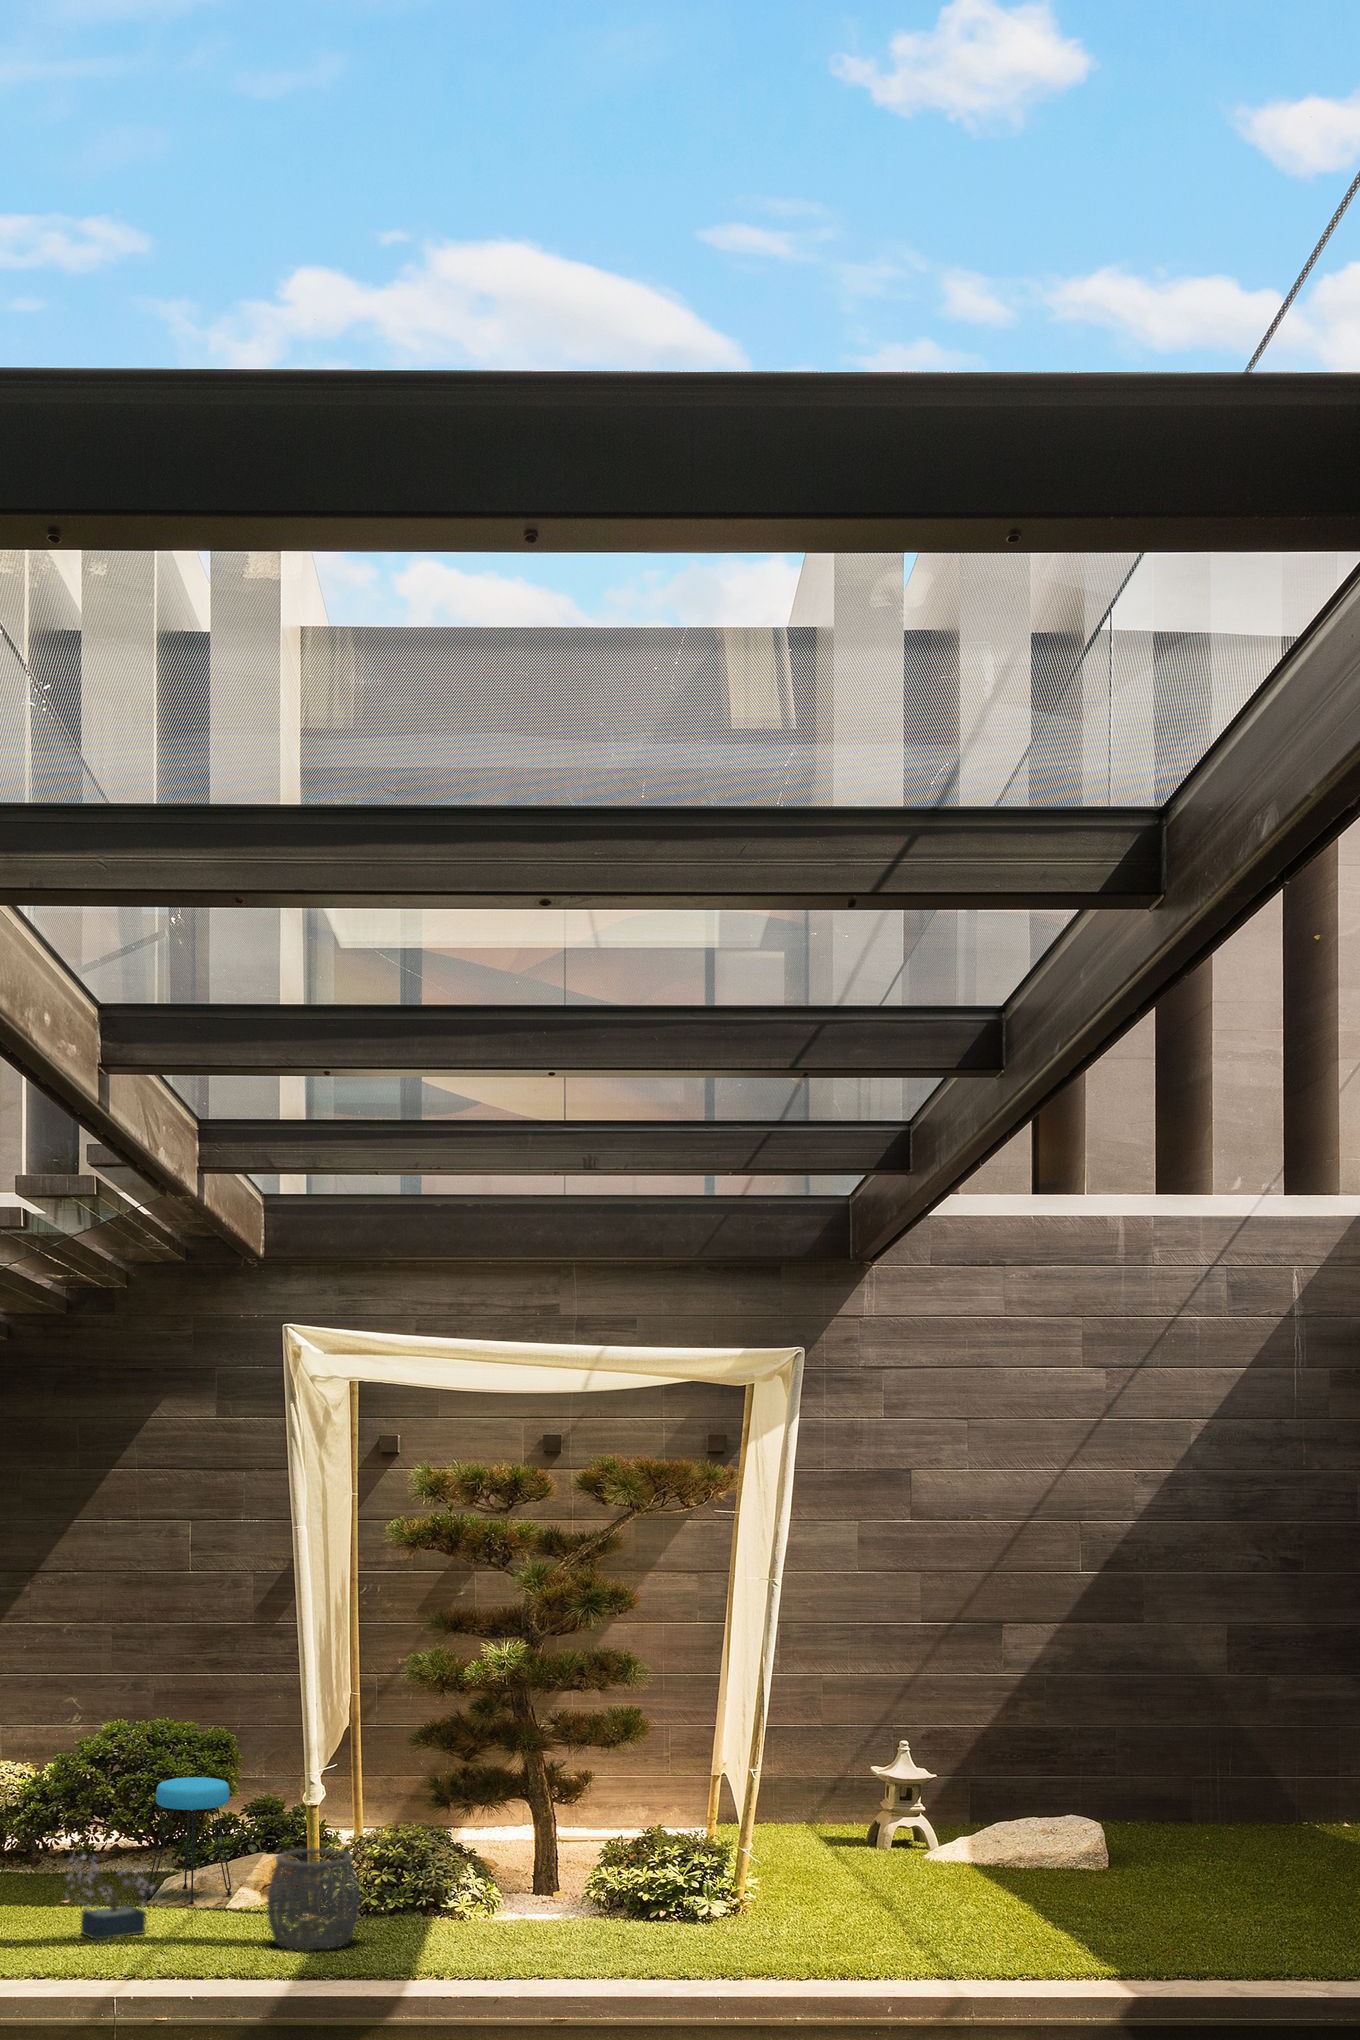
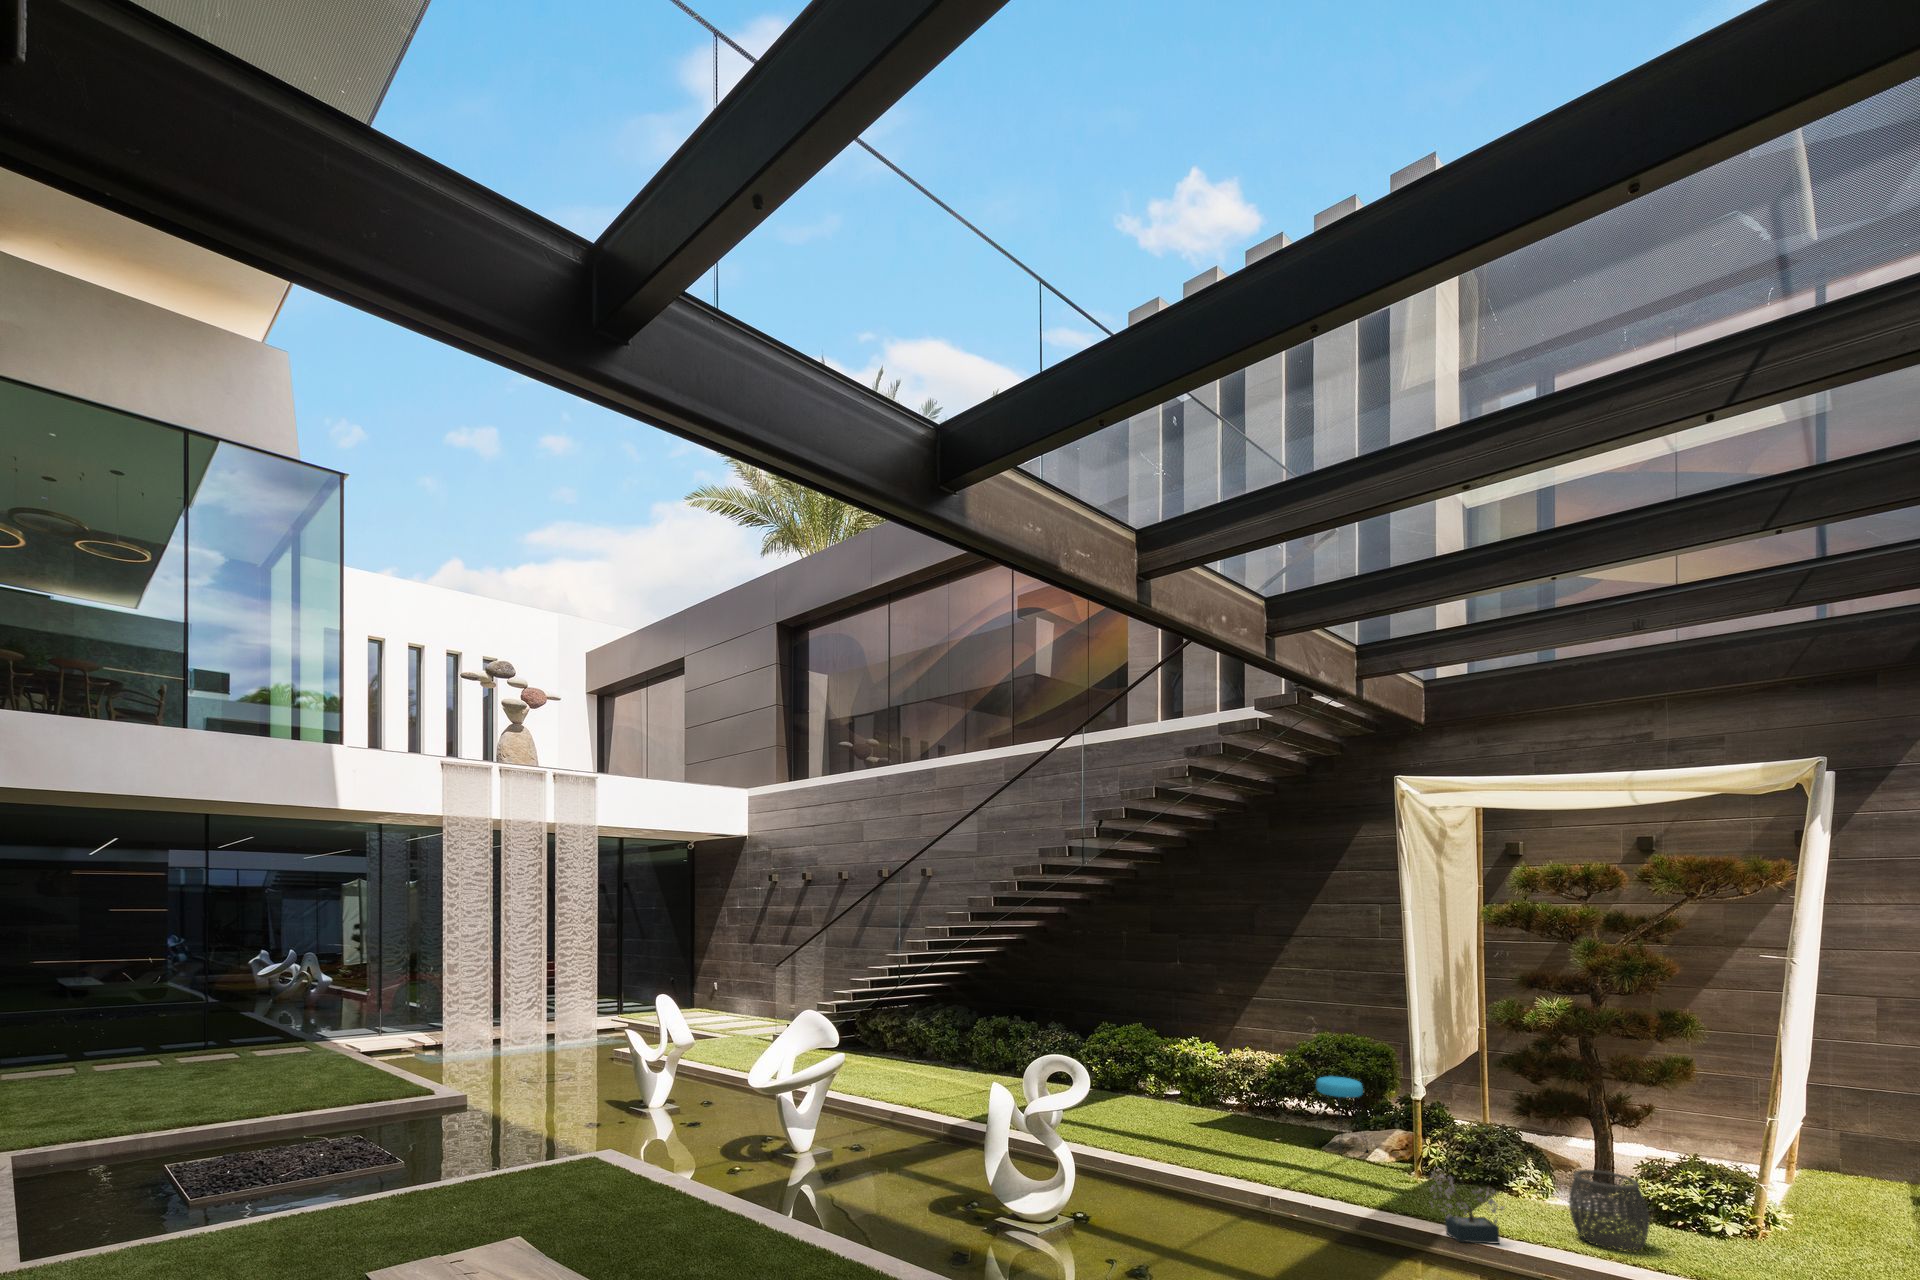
woven basket: present [267,1848,360,1949] -> present [1568,1170,1649,1251]
decorative plant: present [66,1855,155,1939] -> present [1430,1174,1504,1244]

